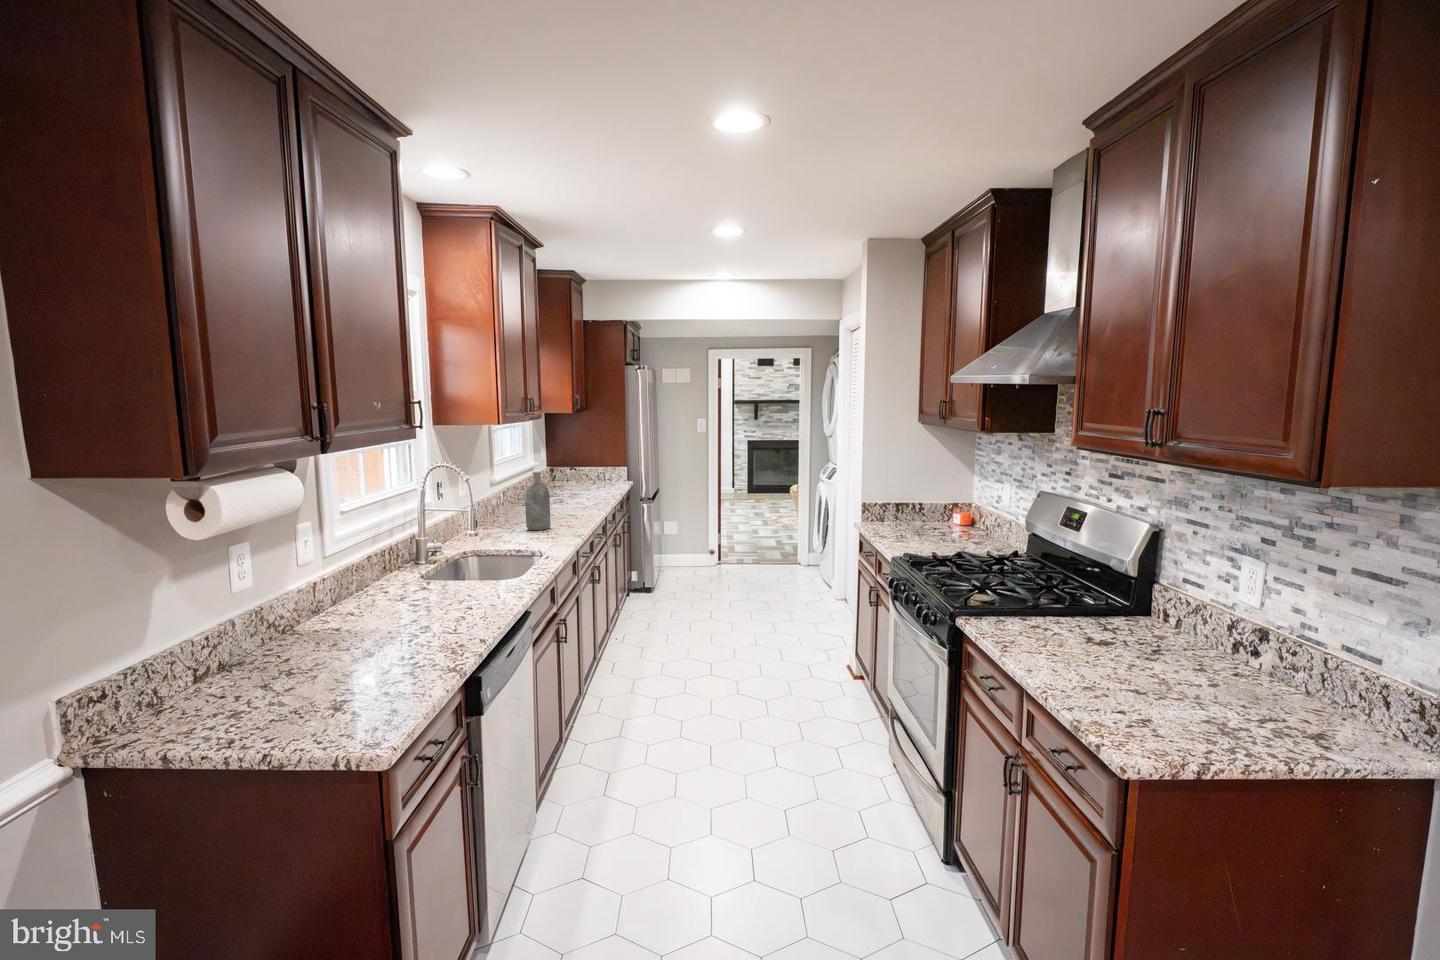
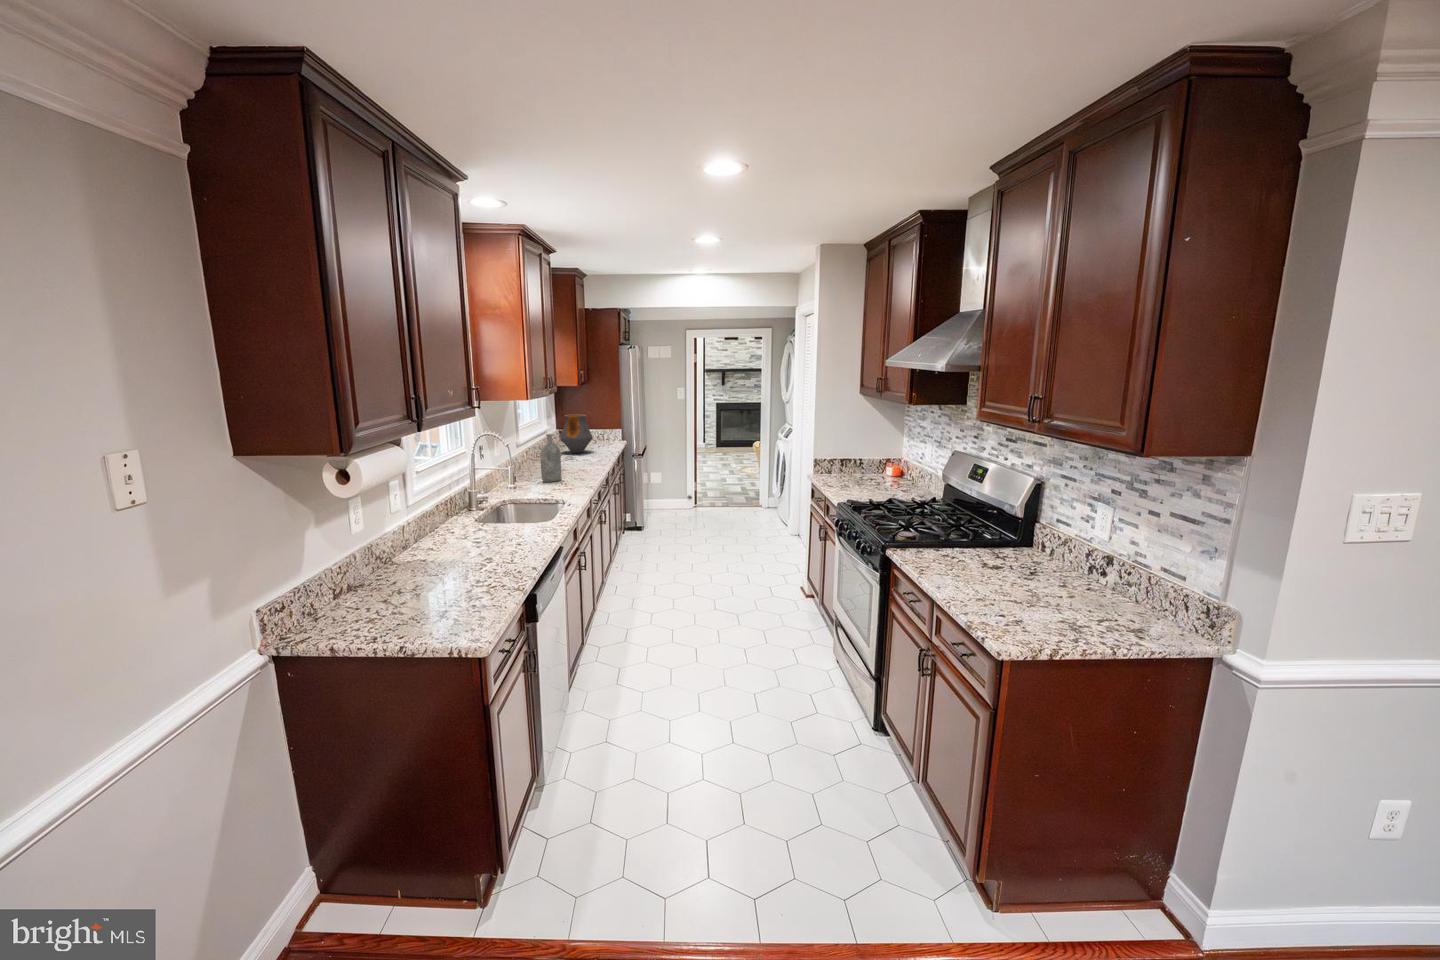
vase: none [554,450,593,497] -> present [560,414,593,453]

